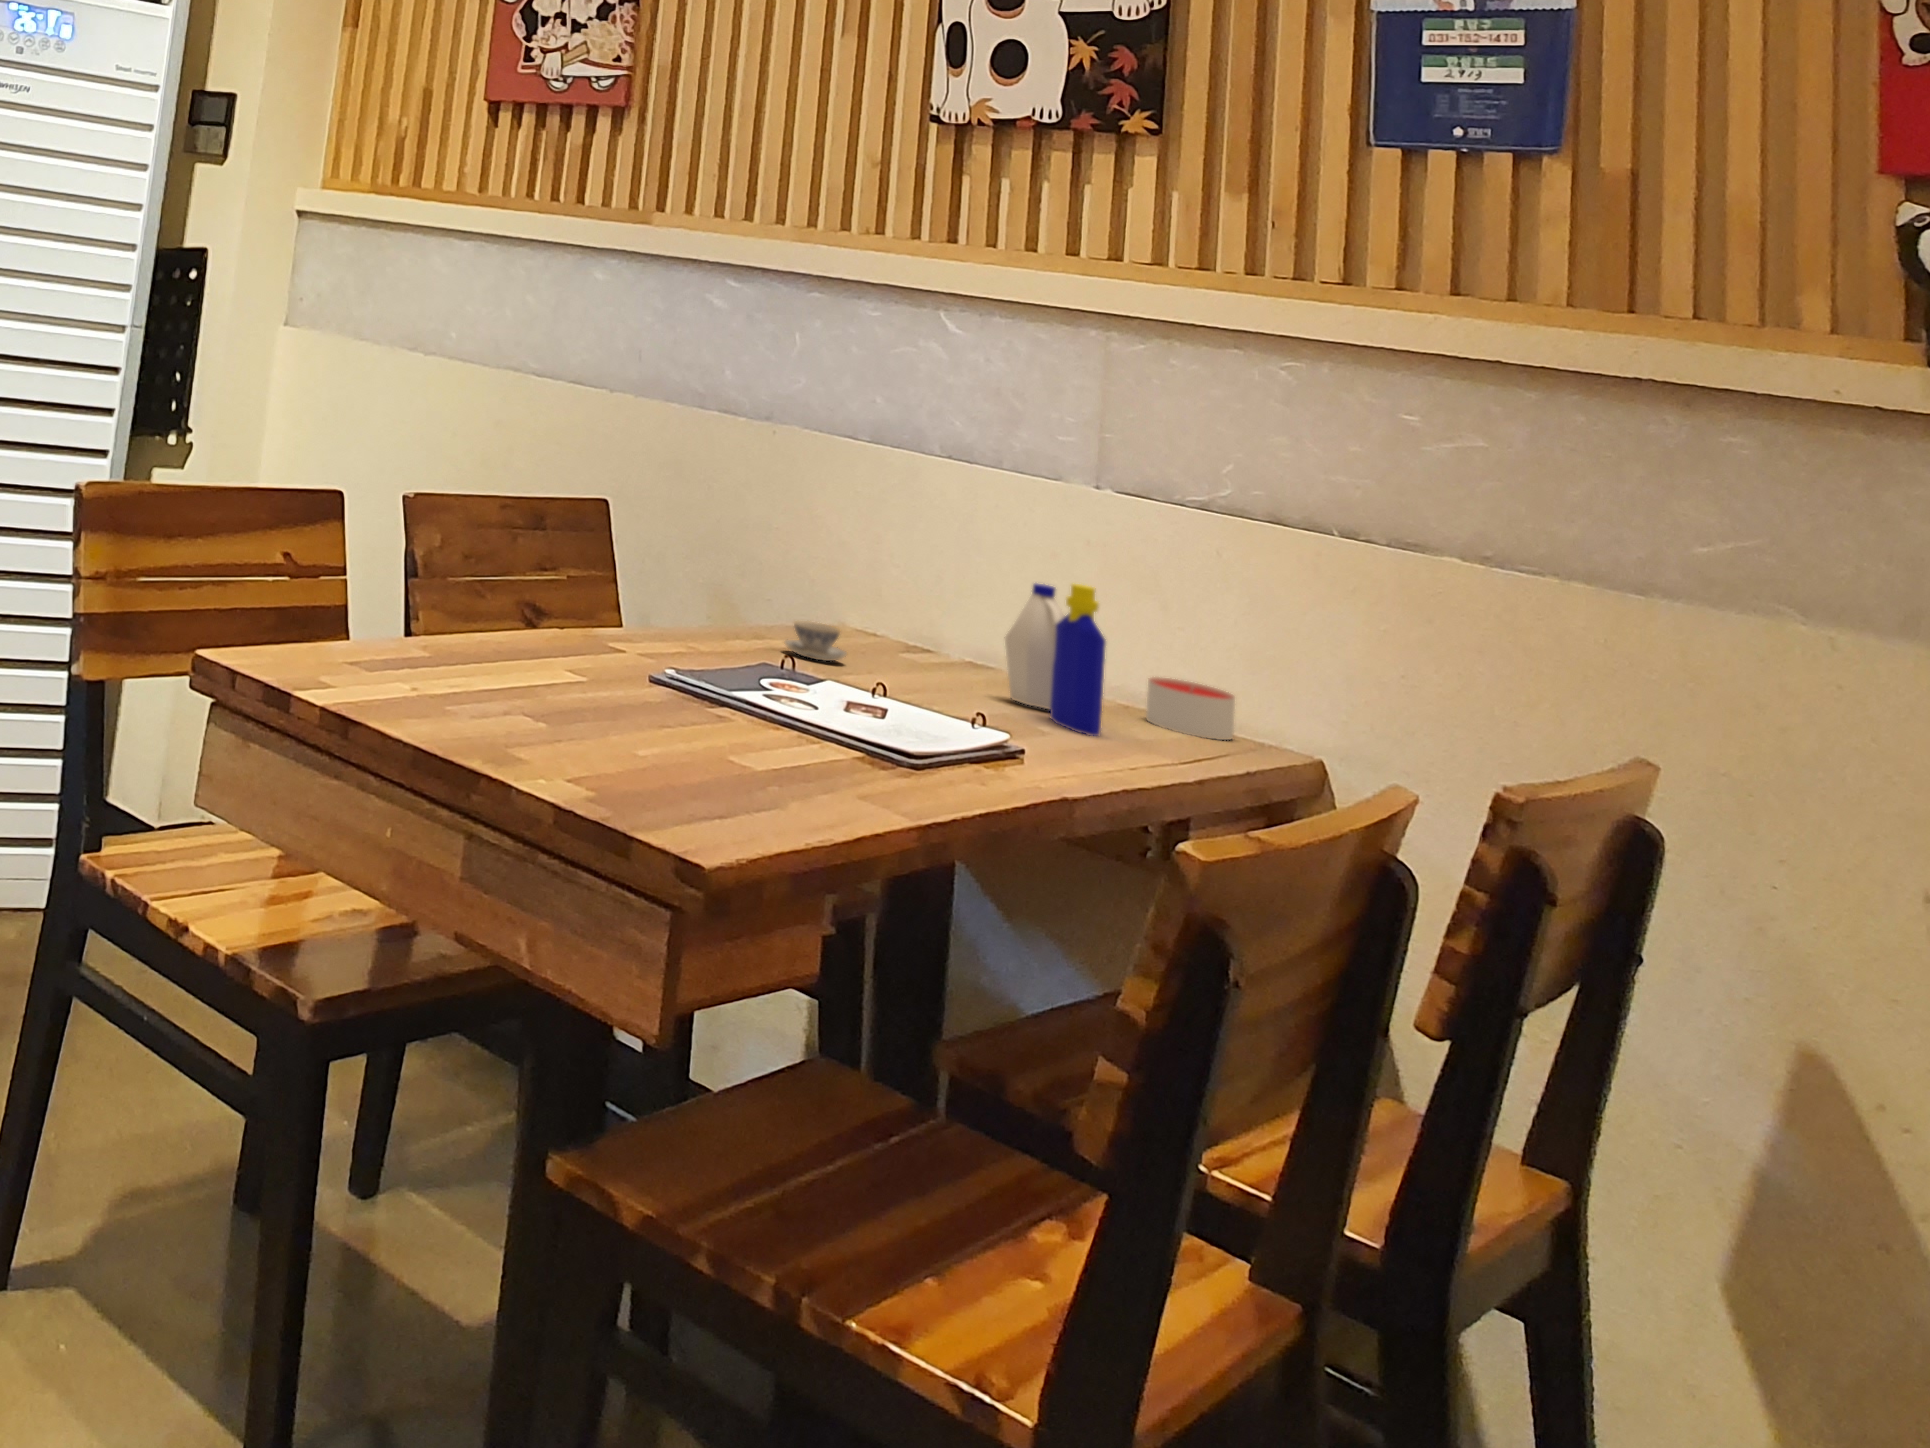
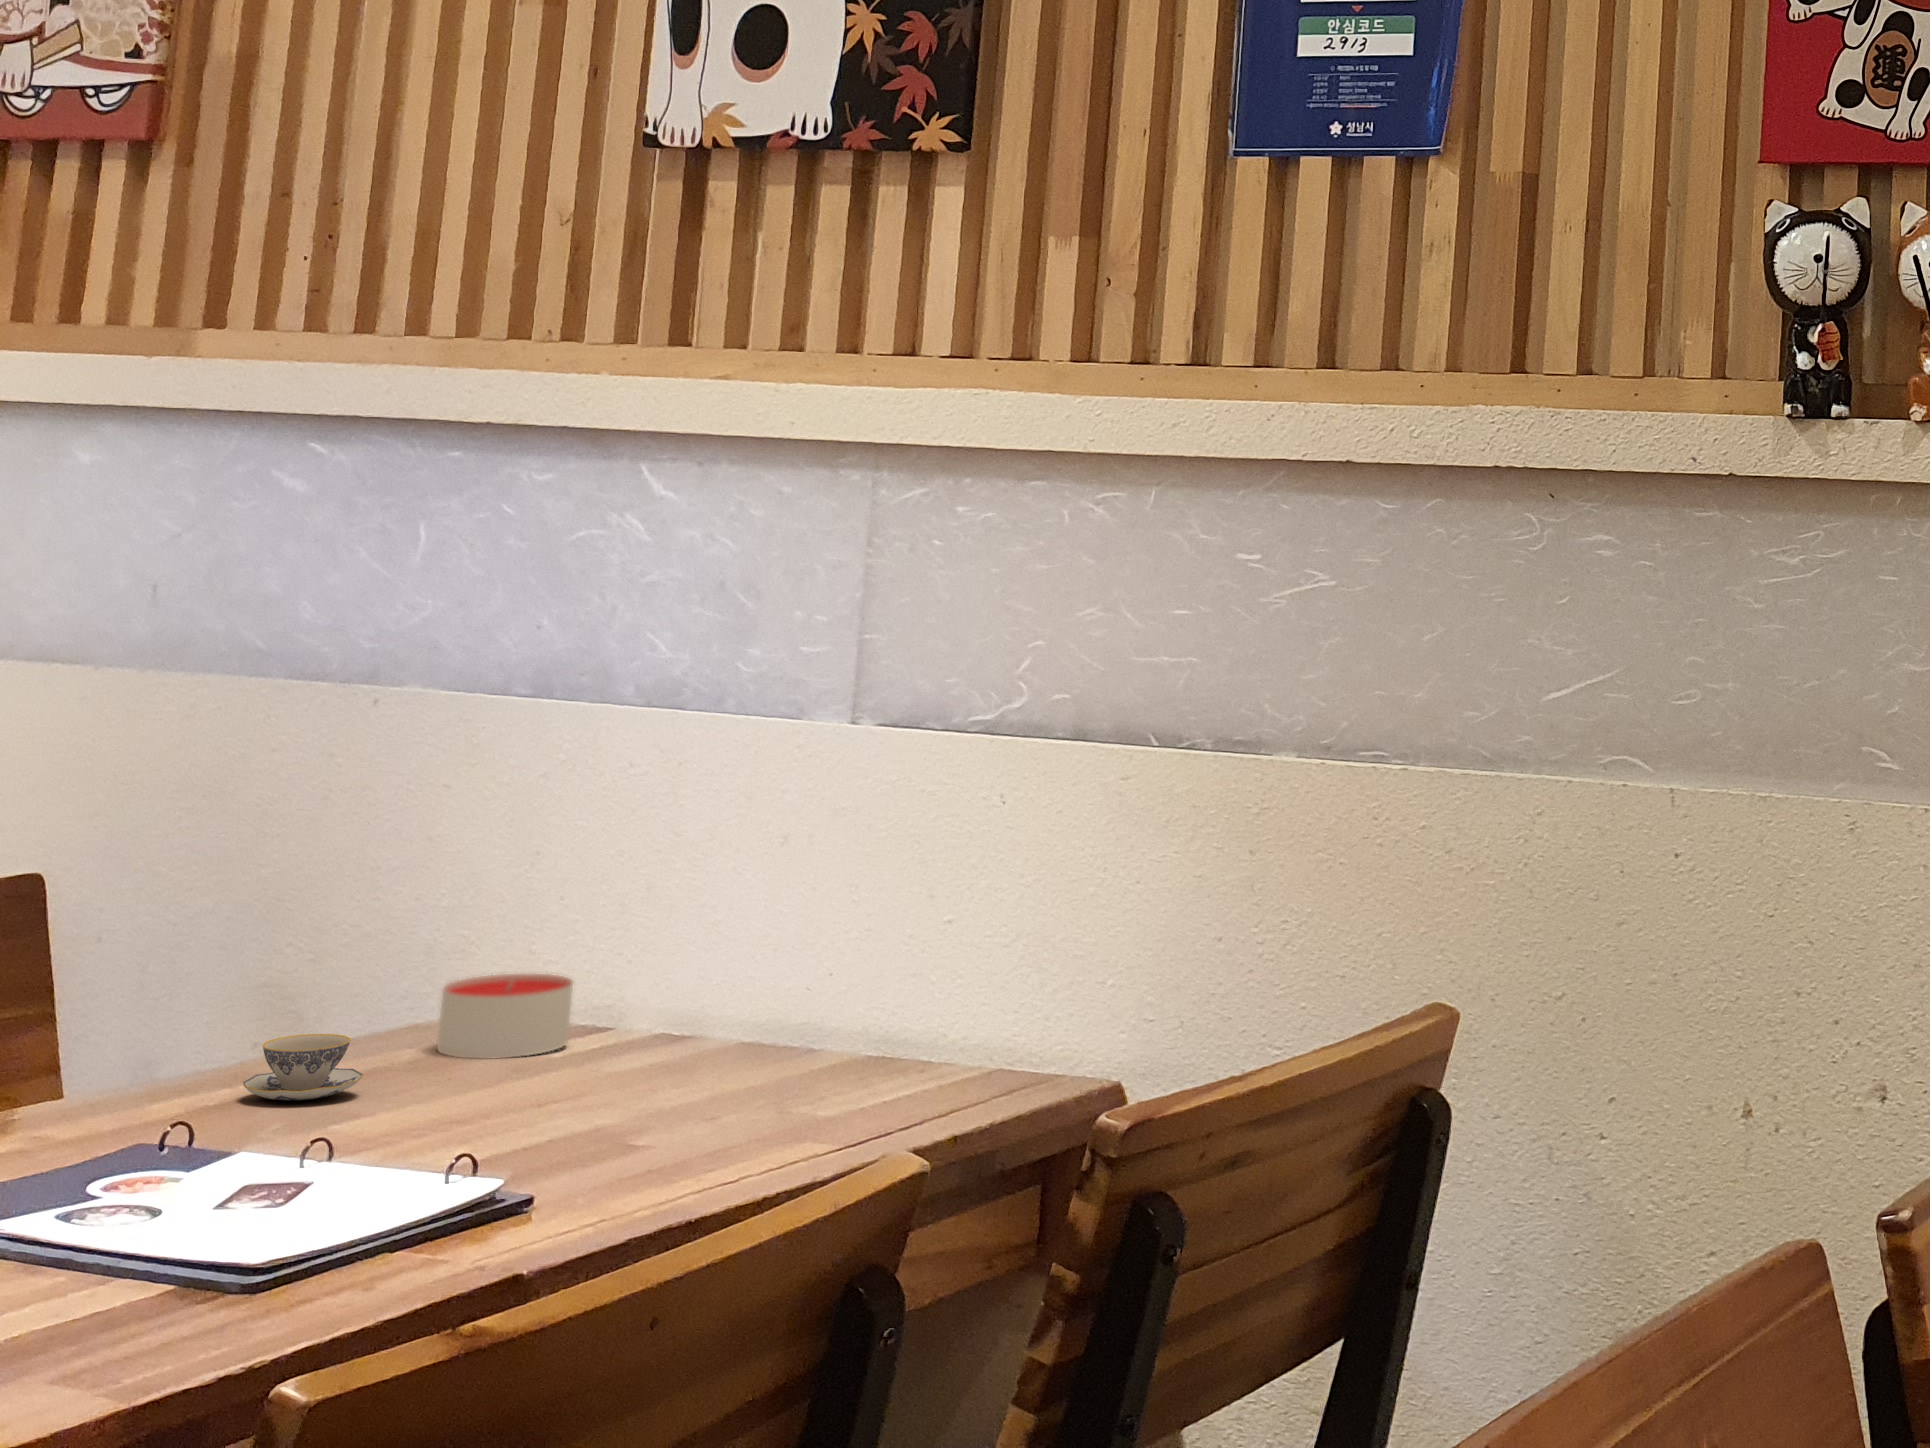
bottle: present [1005,584,1106,736] -> none [628,895,763,1139]
candle: present [1146,677,1235,740] -> present [437,974,573,1058]

